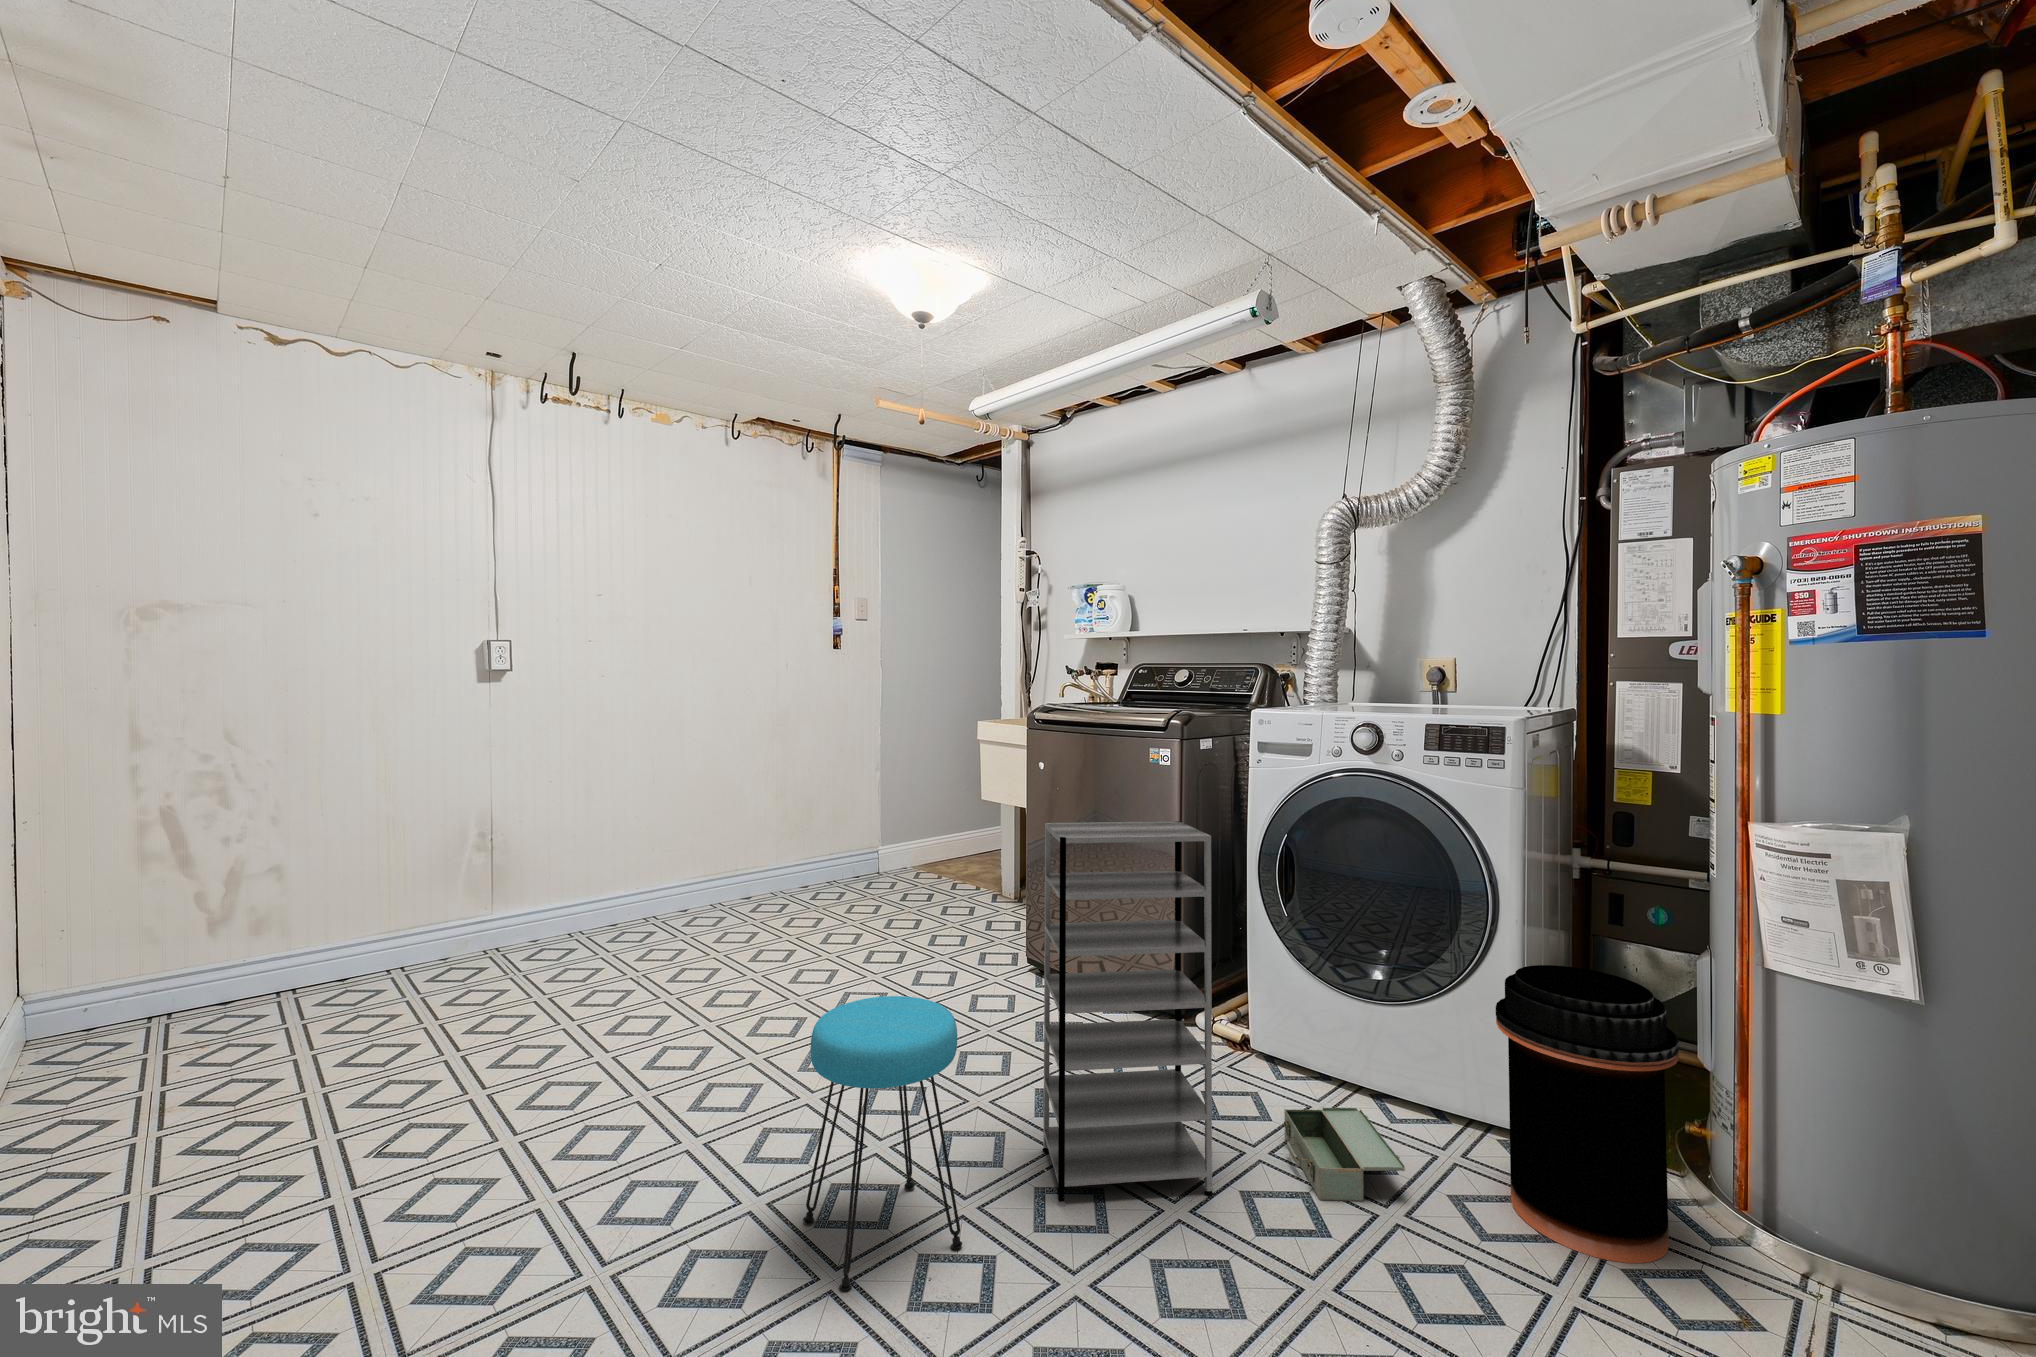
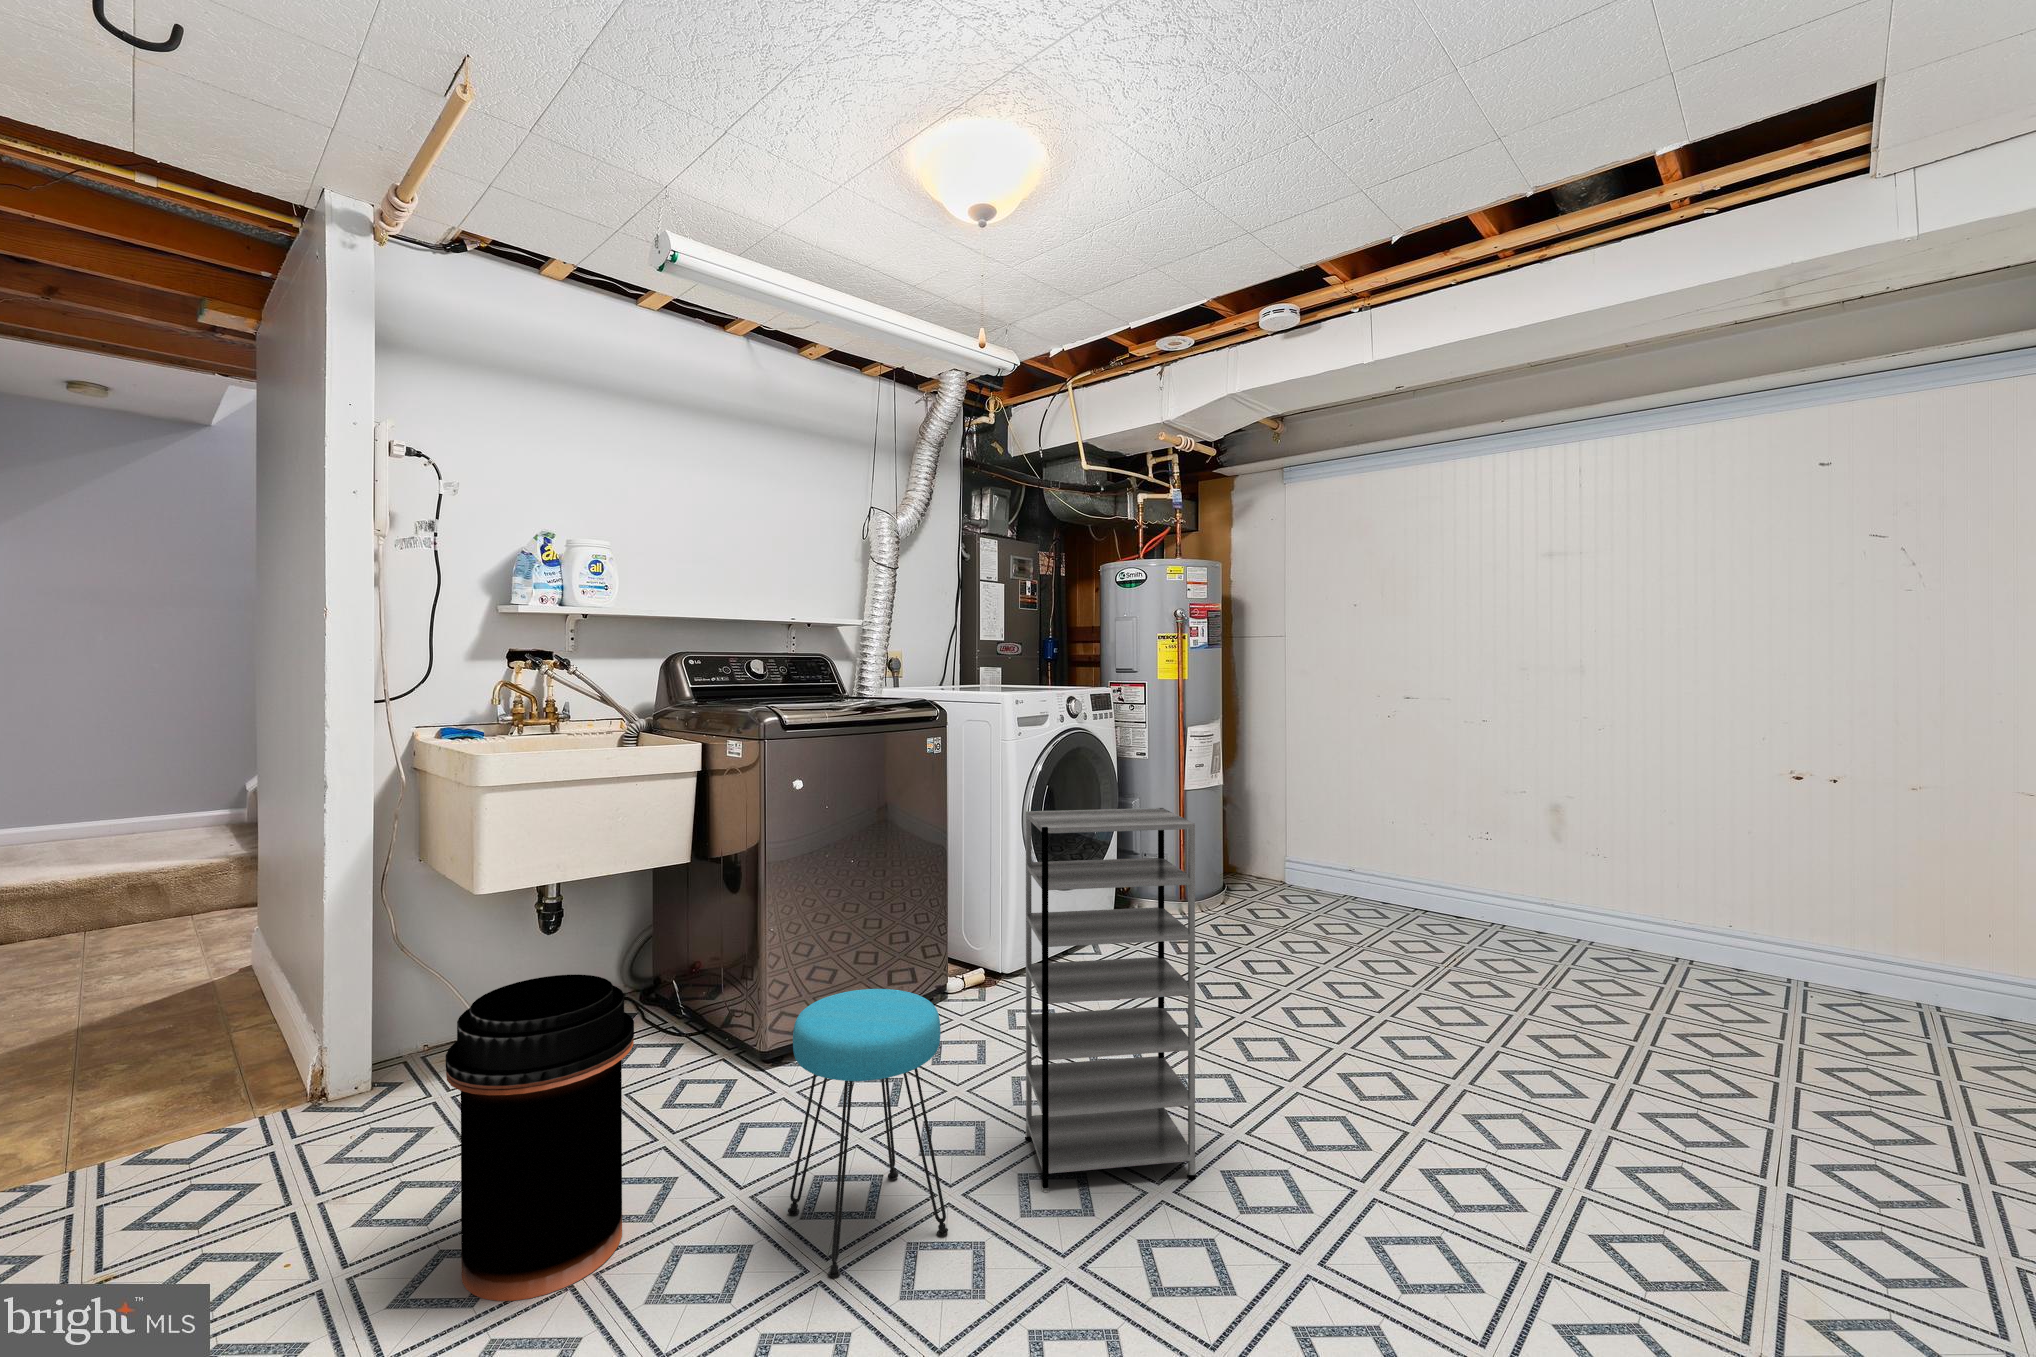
trash can: present [1496,965,1679,1263] -> present [445,974,634,1301]
toolbox: present [1284,1108,1405,1201] -> none [1267,1091,1386,1181]

